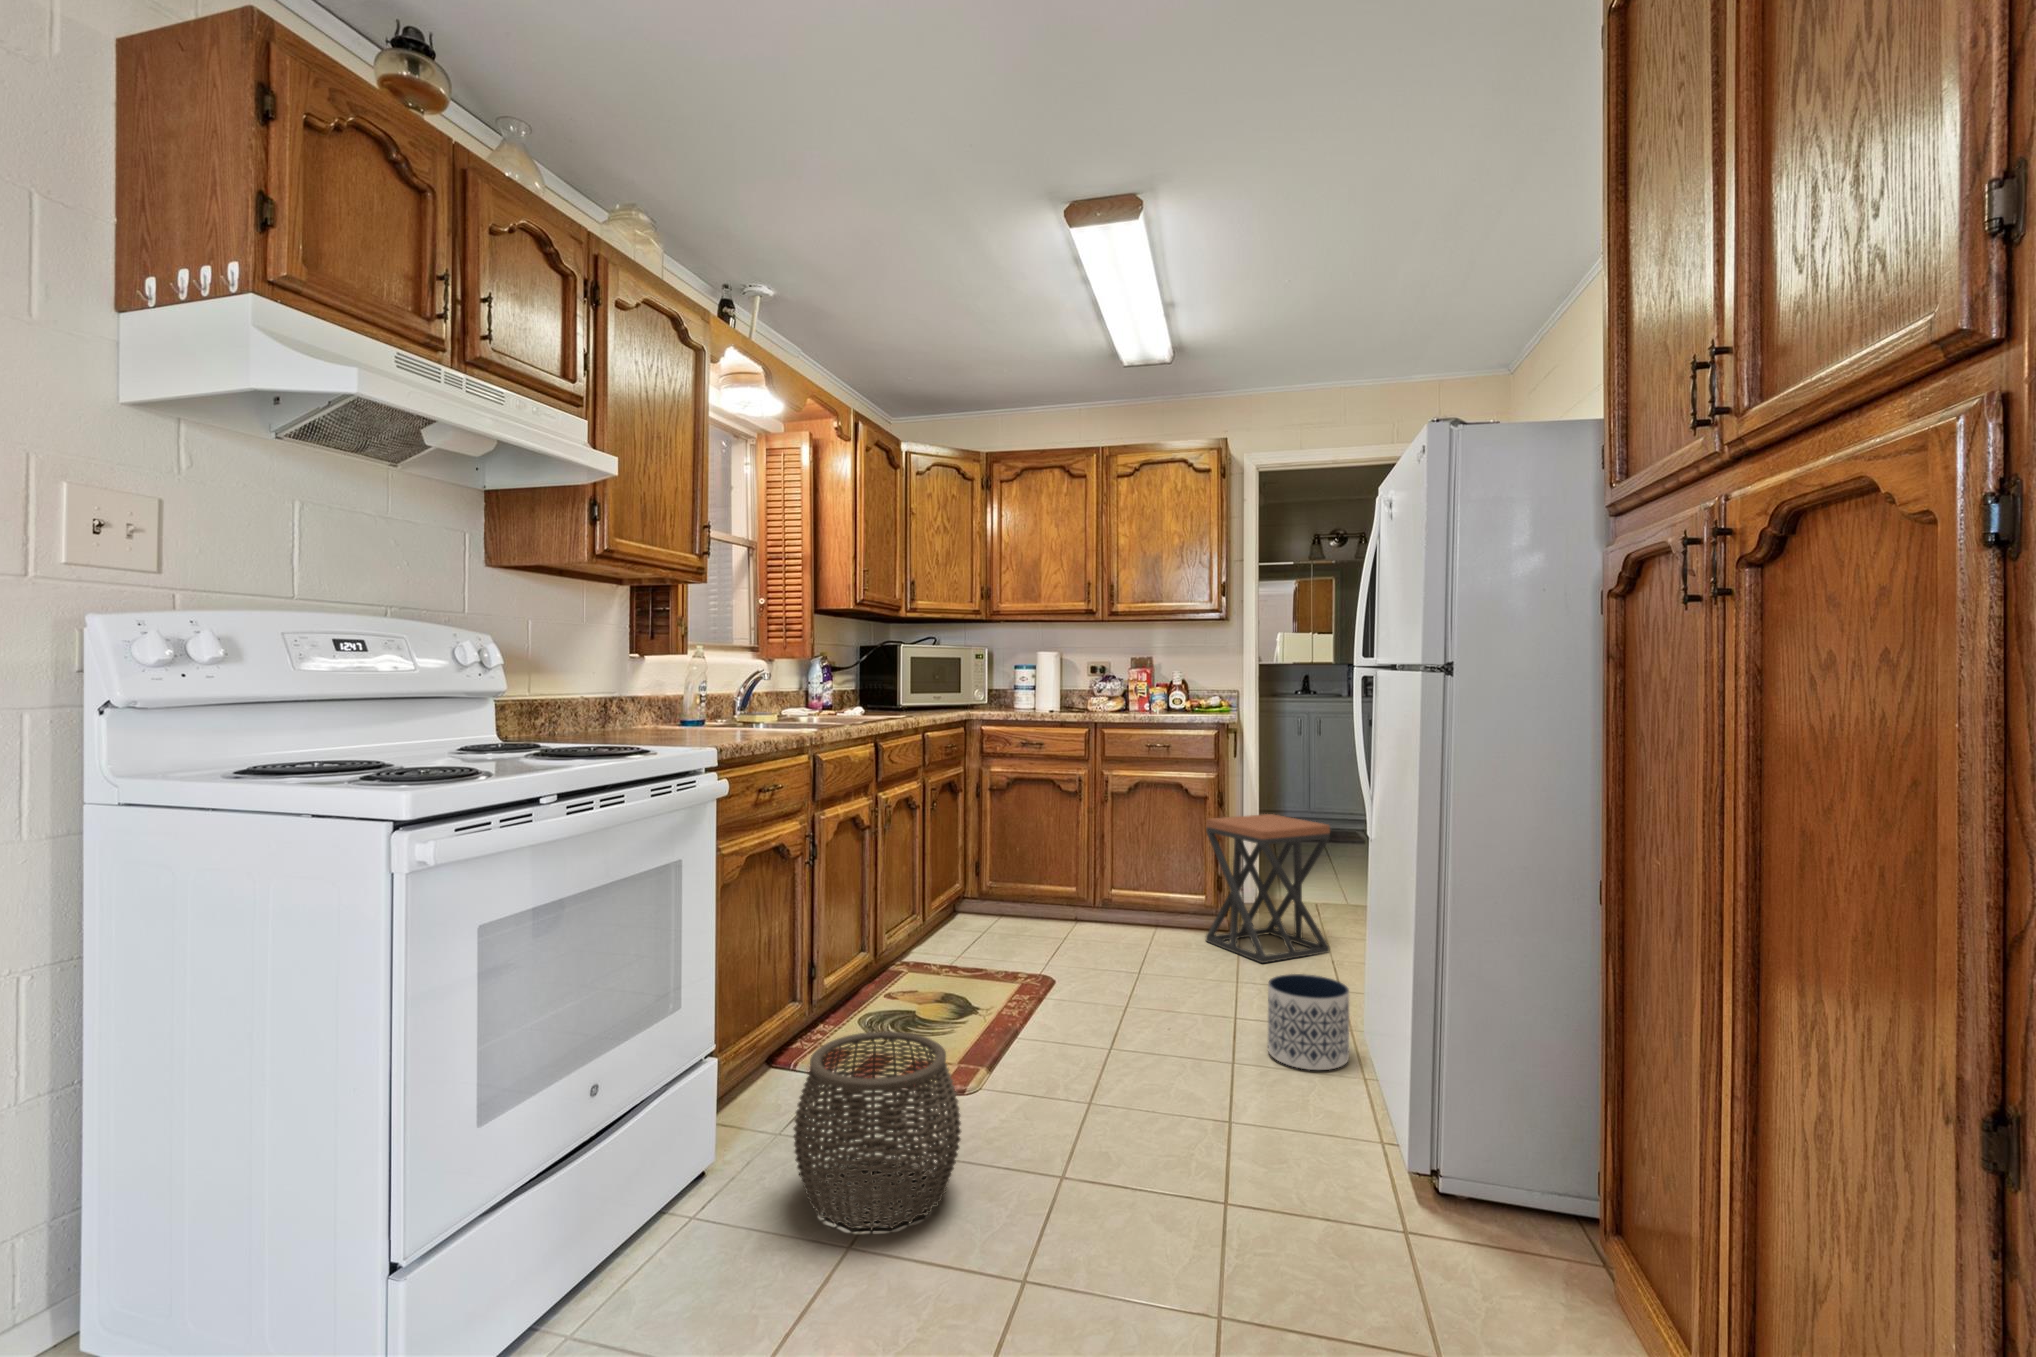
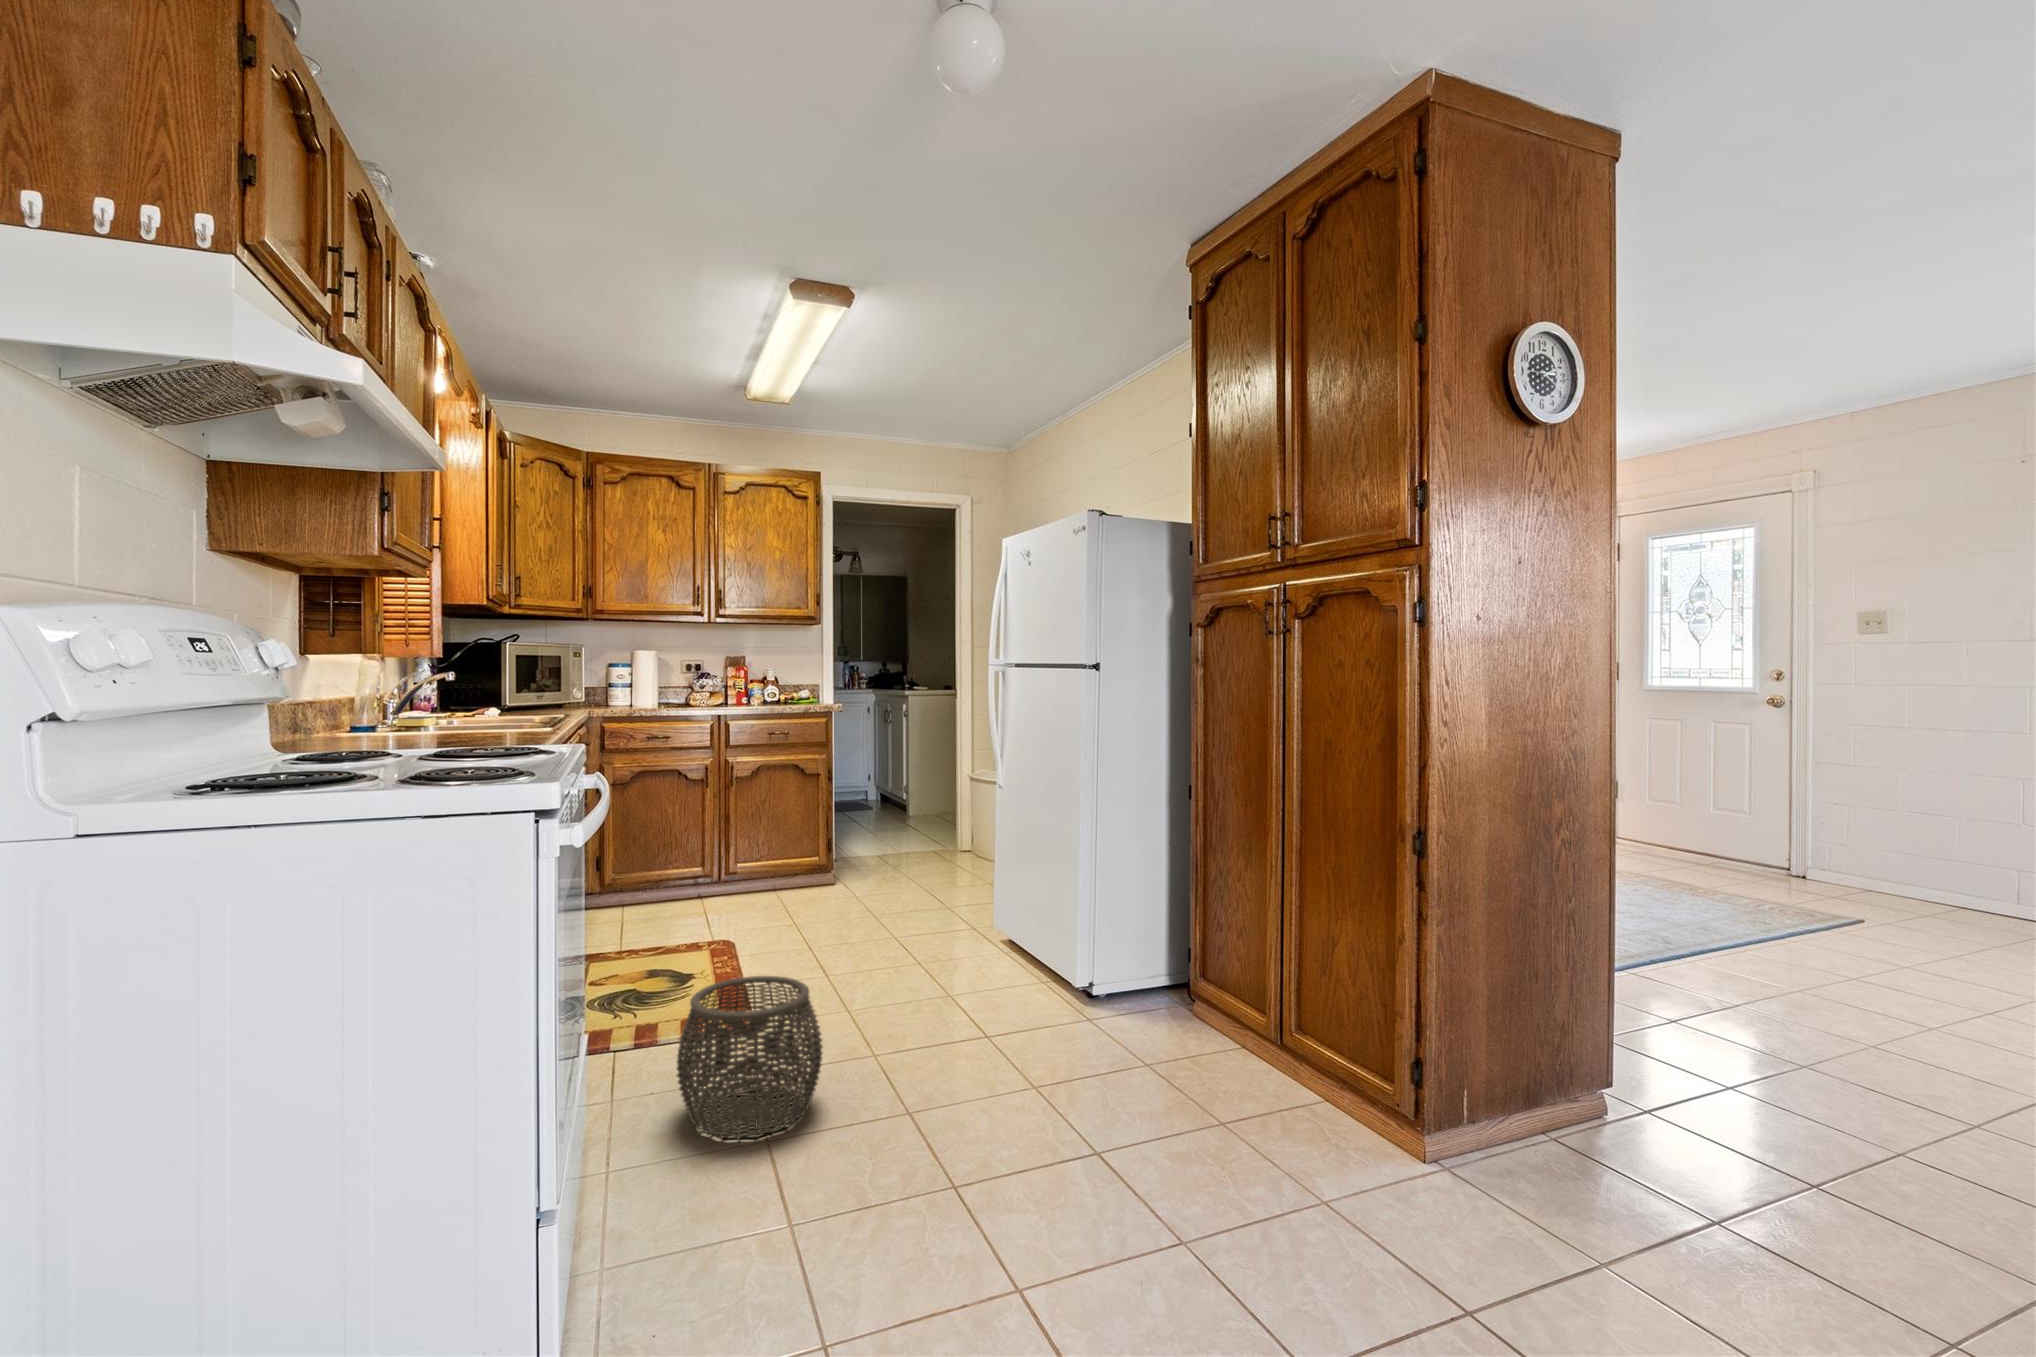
stool: present [1206,814,1330,963] -> none [827,785,925,903]
planter: present [1268,974,1349,1070] -> none [941,896,1000,963]

